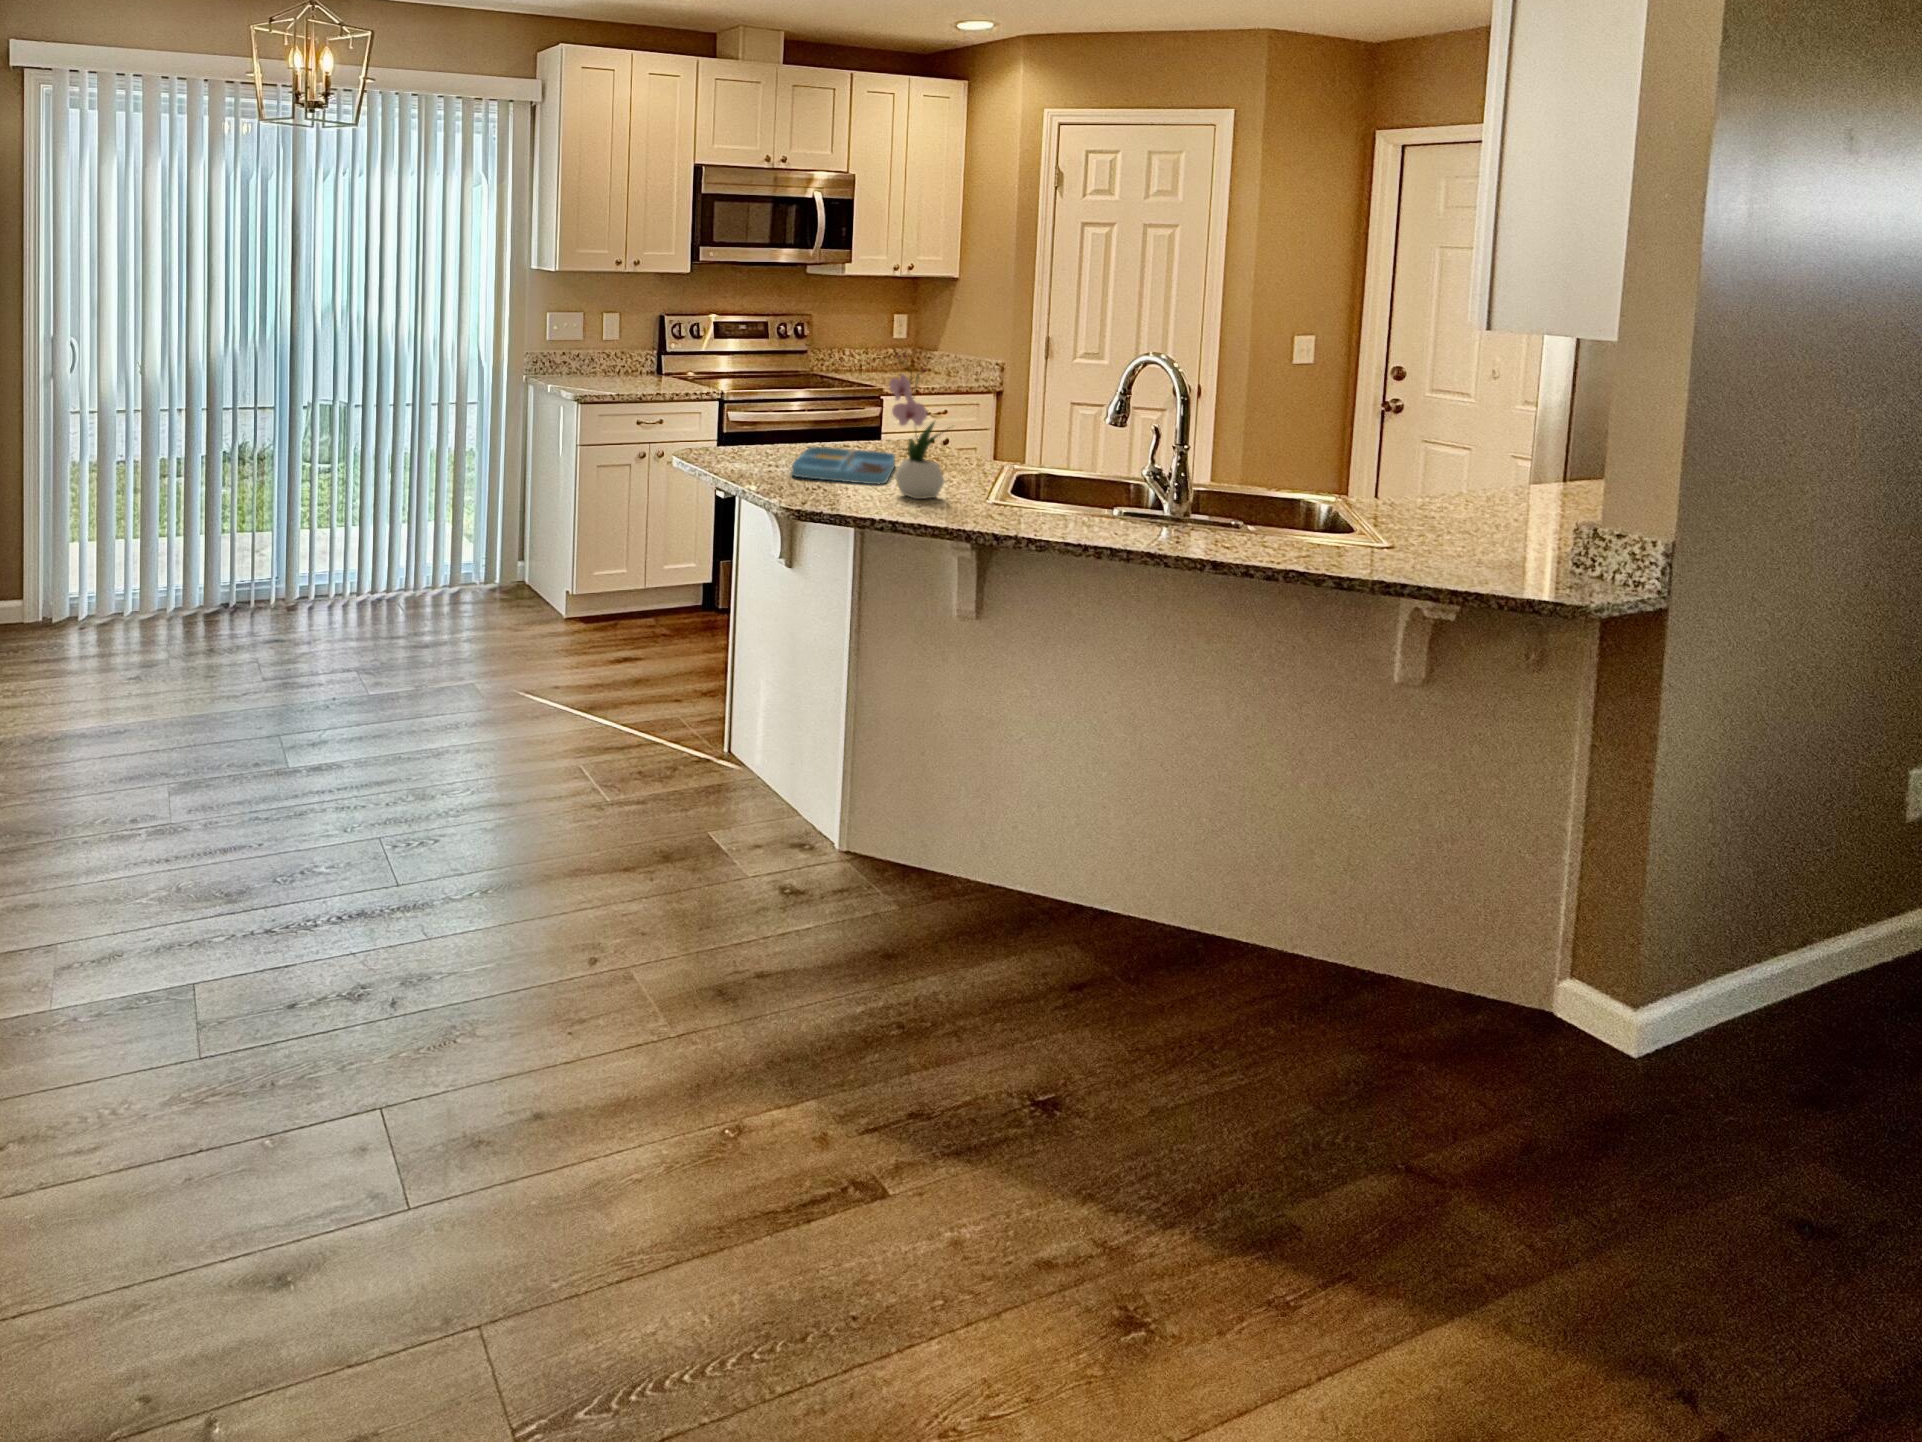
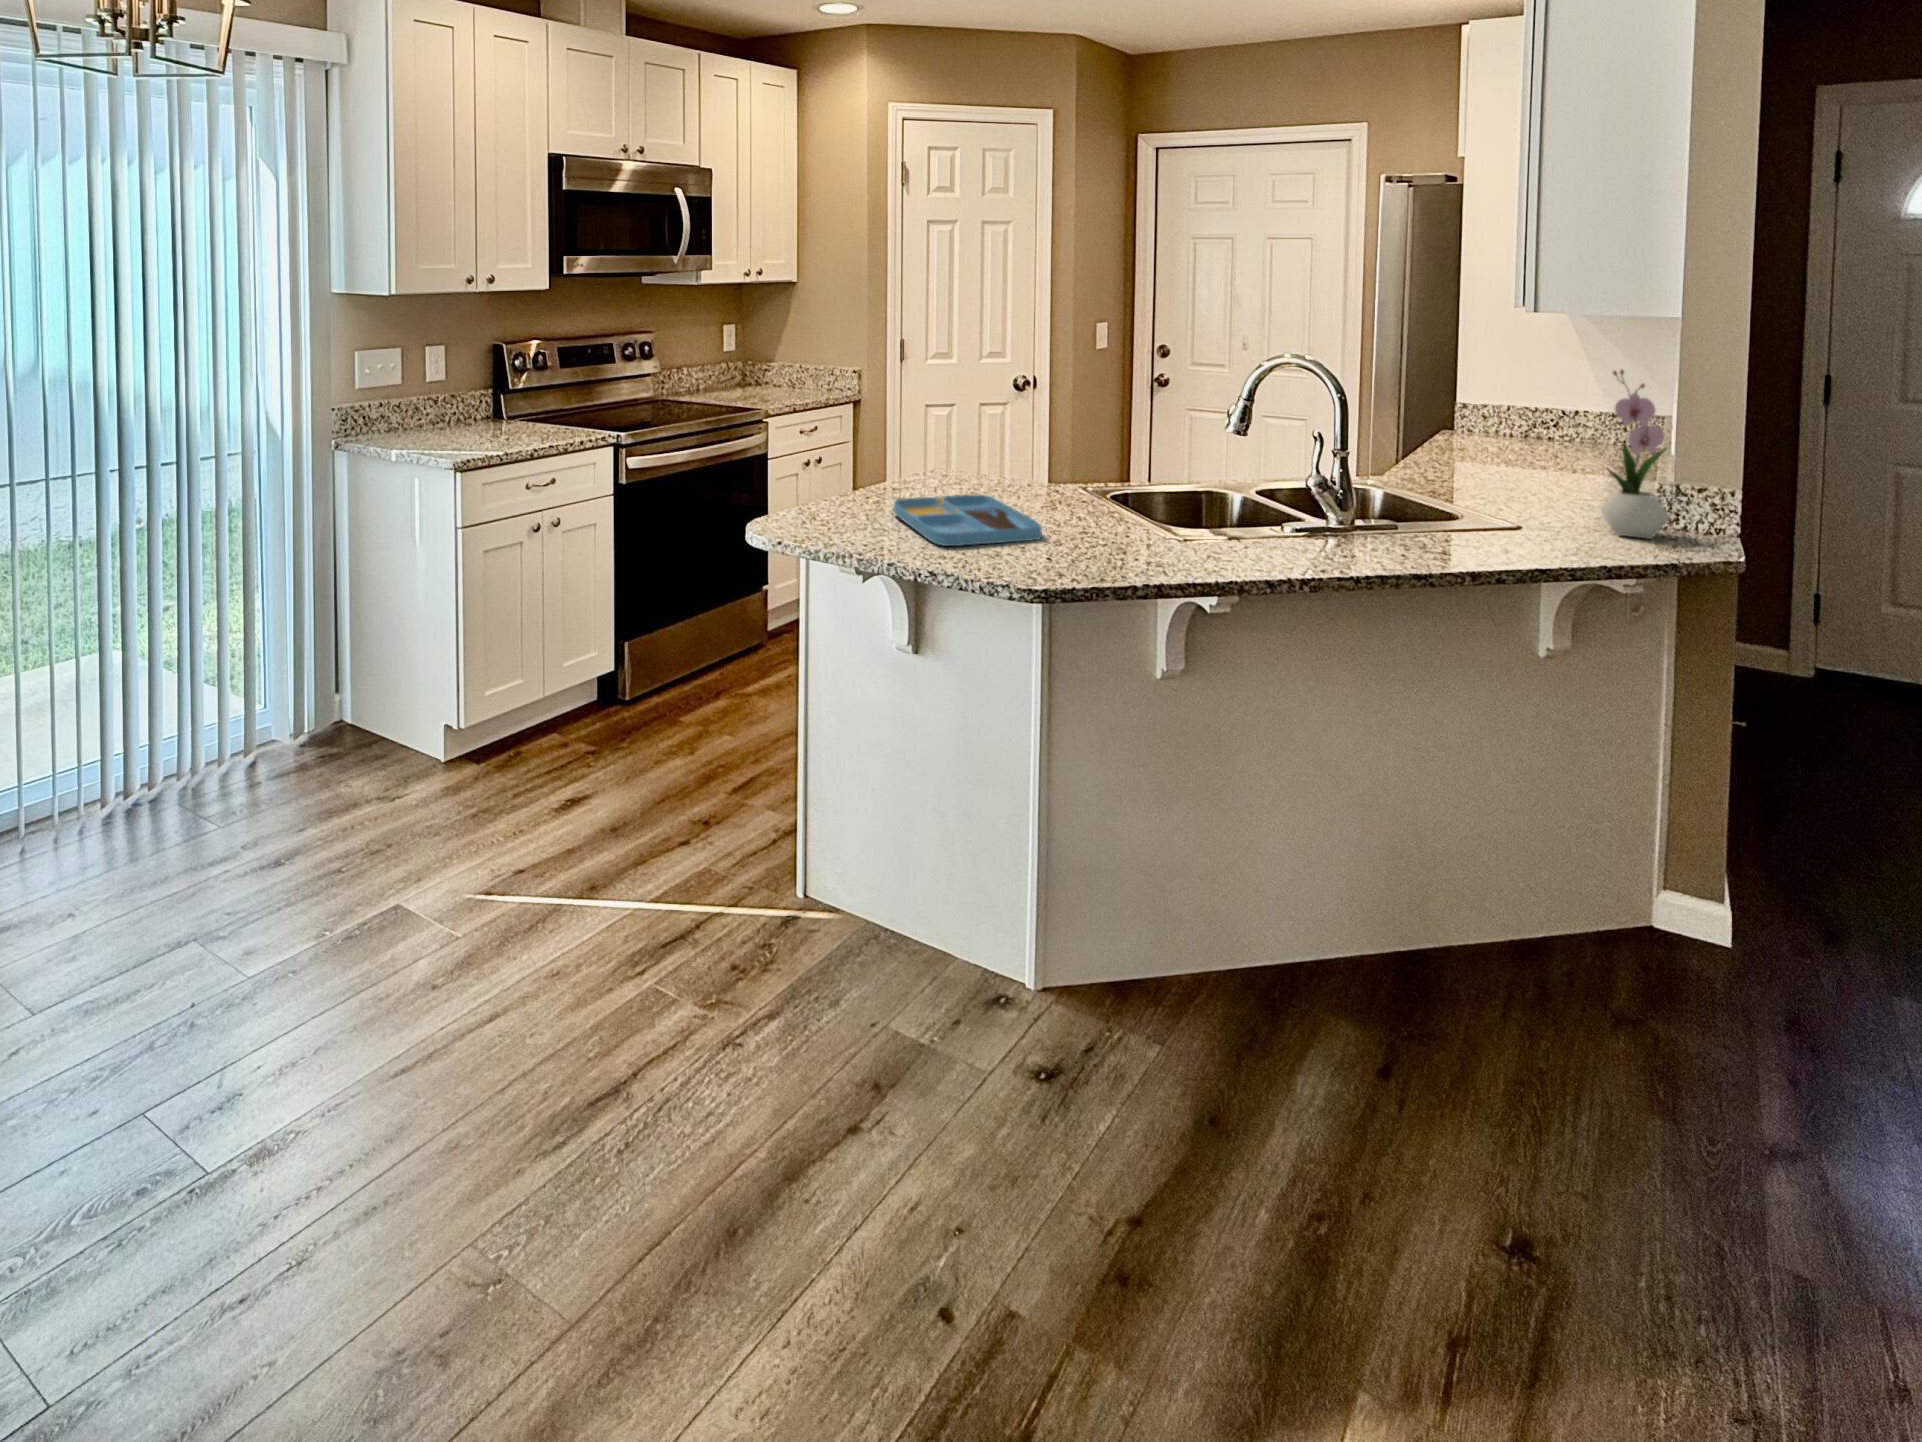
flower arrangement: present [889,355,945,499] -> present [1601,370,1670,539]

